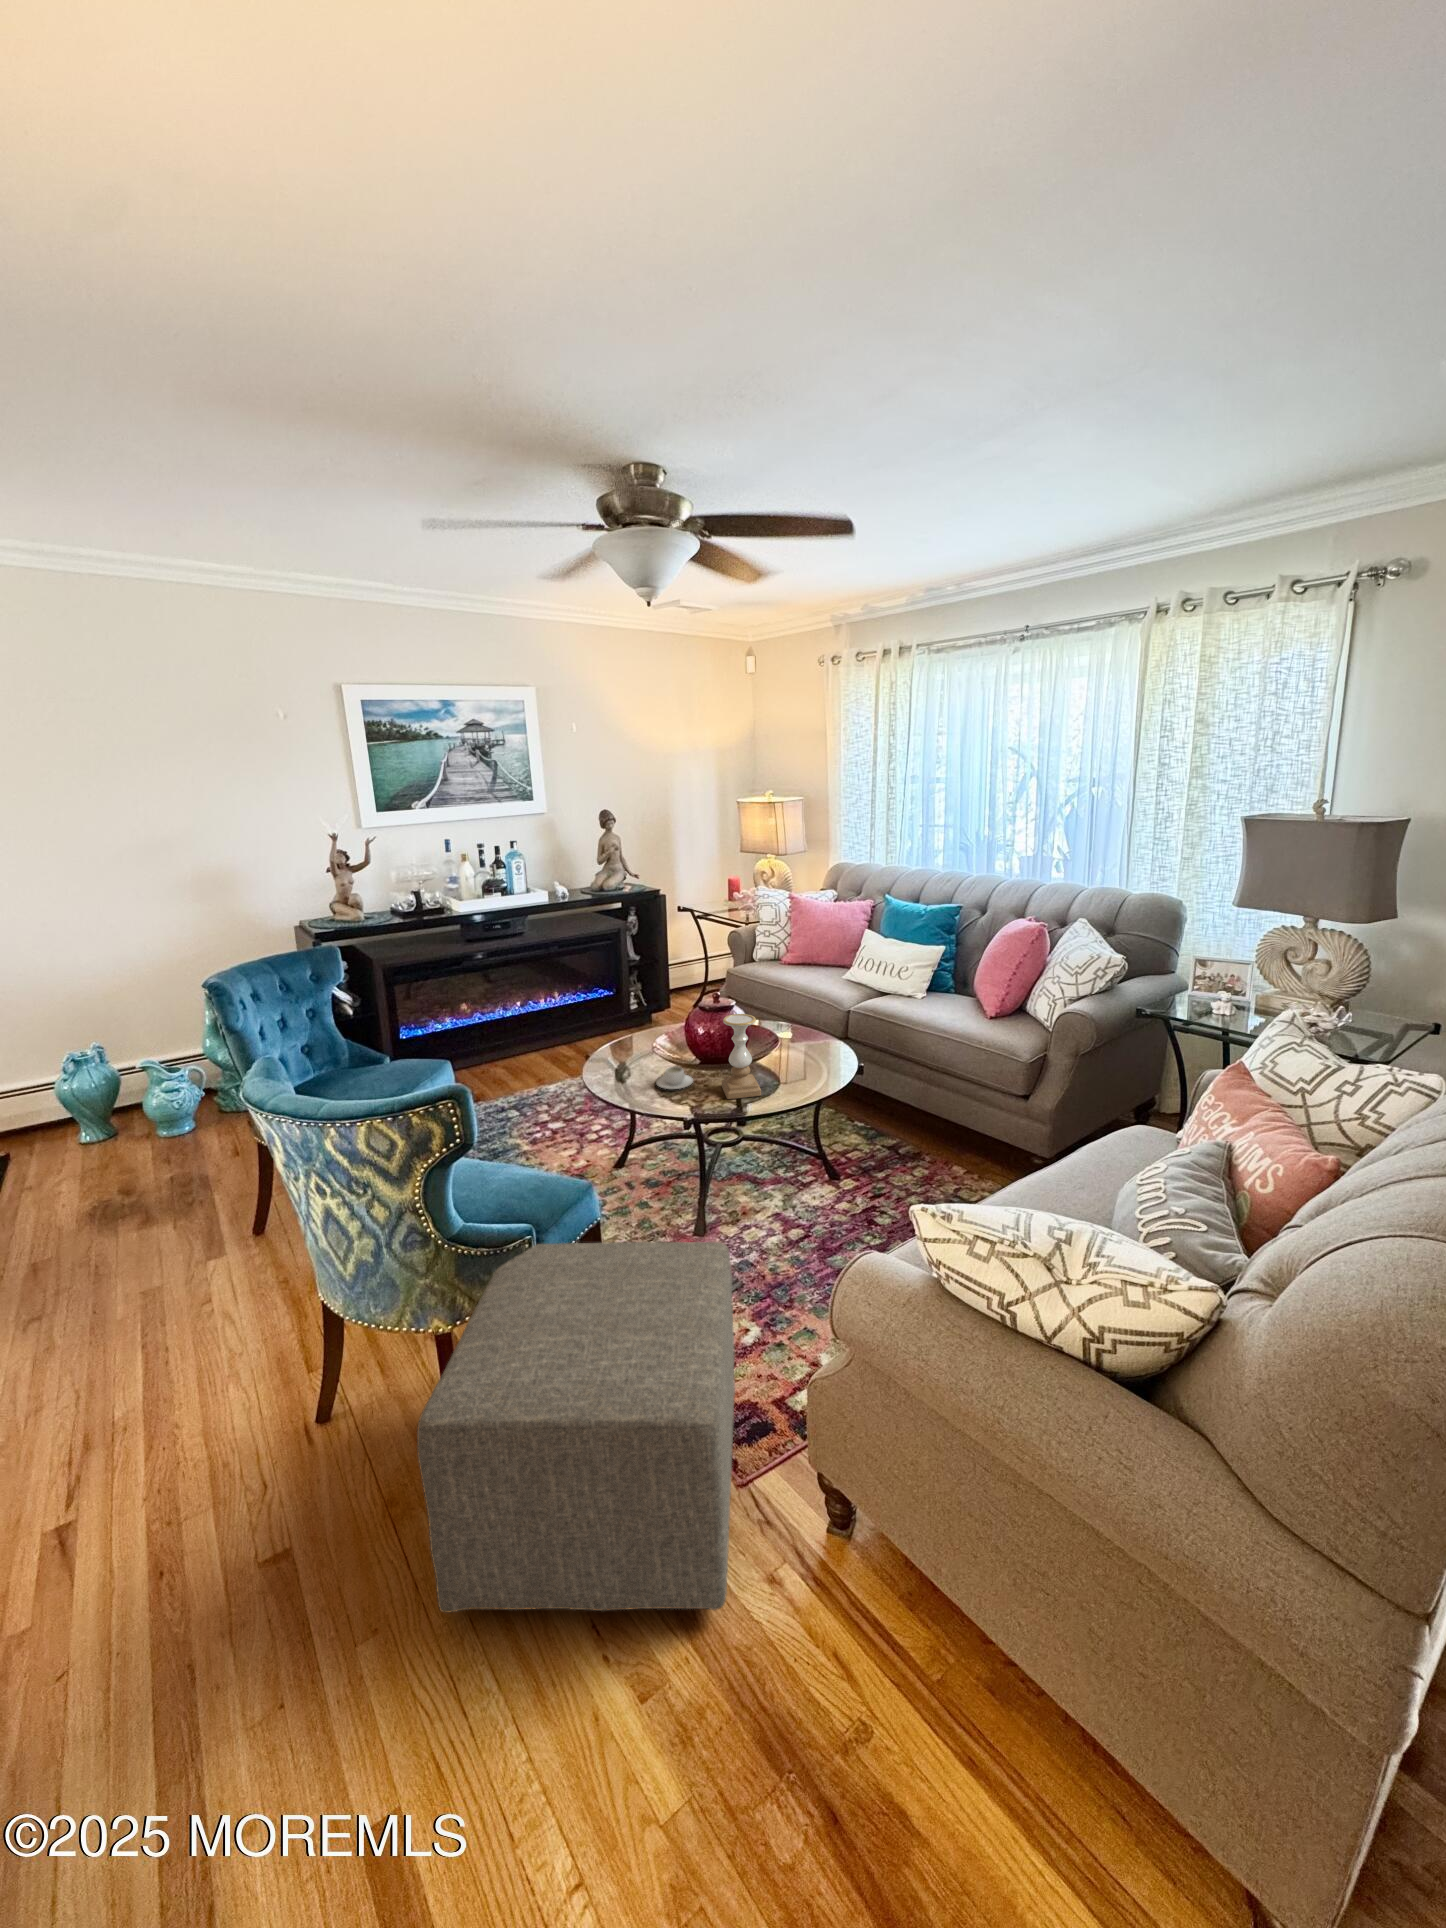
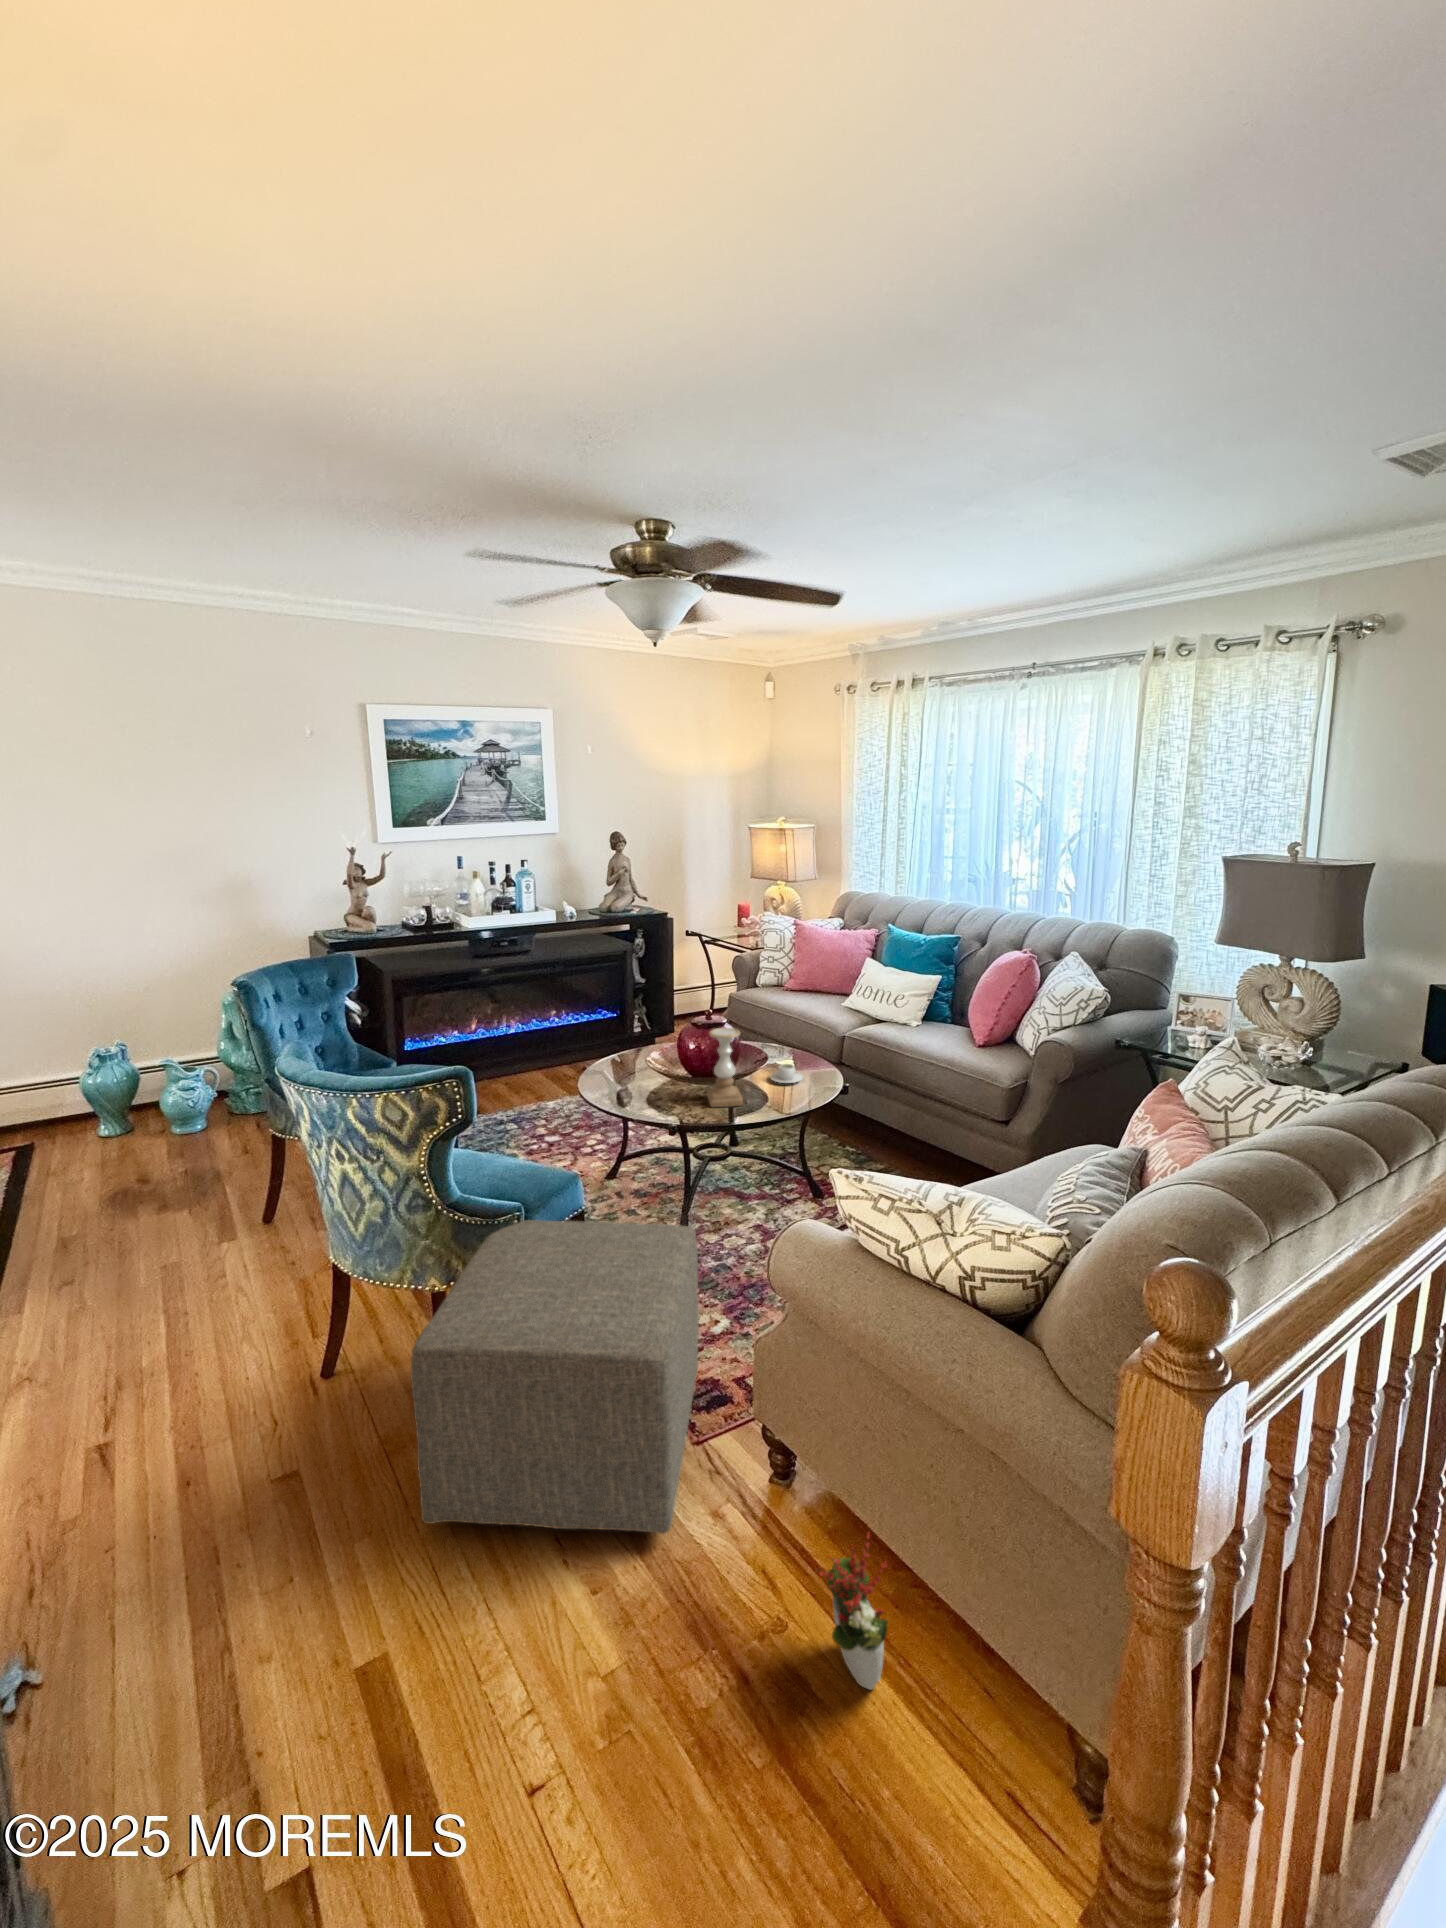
teacup: present [656,1066,693,1089] -> present [770,1064,803,1083]
decorative plant: none [913,1624,1001,1807] -> present [817,1533,888,1690]

